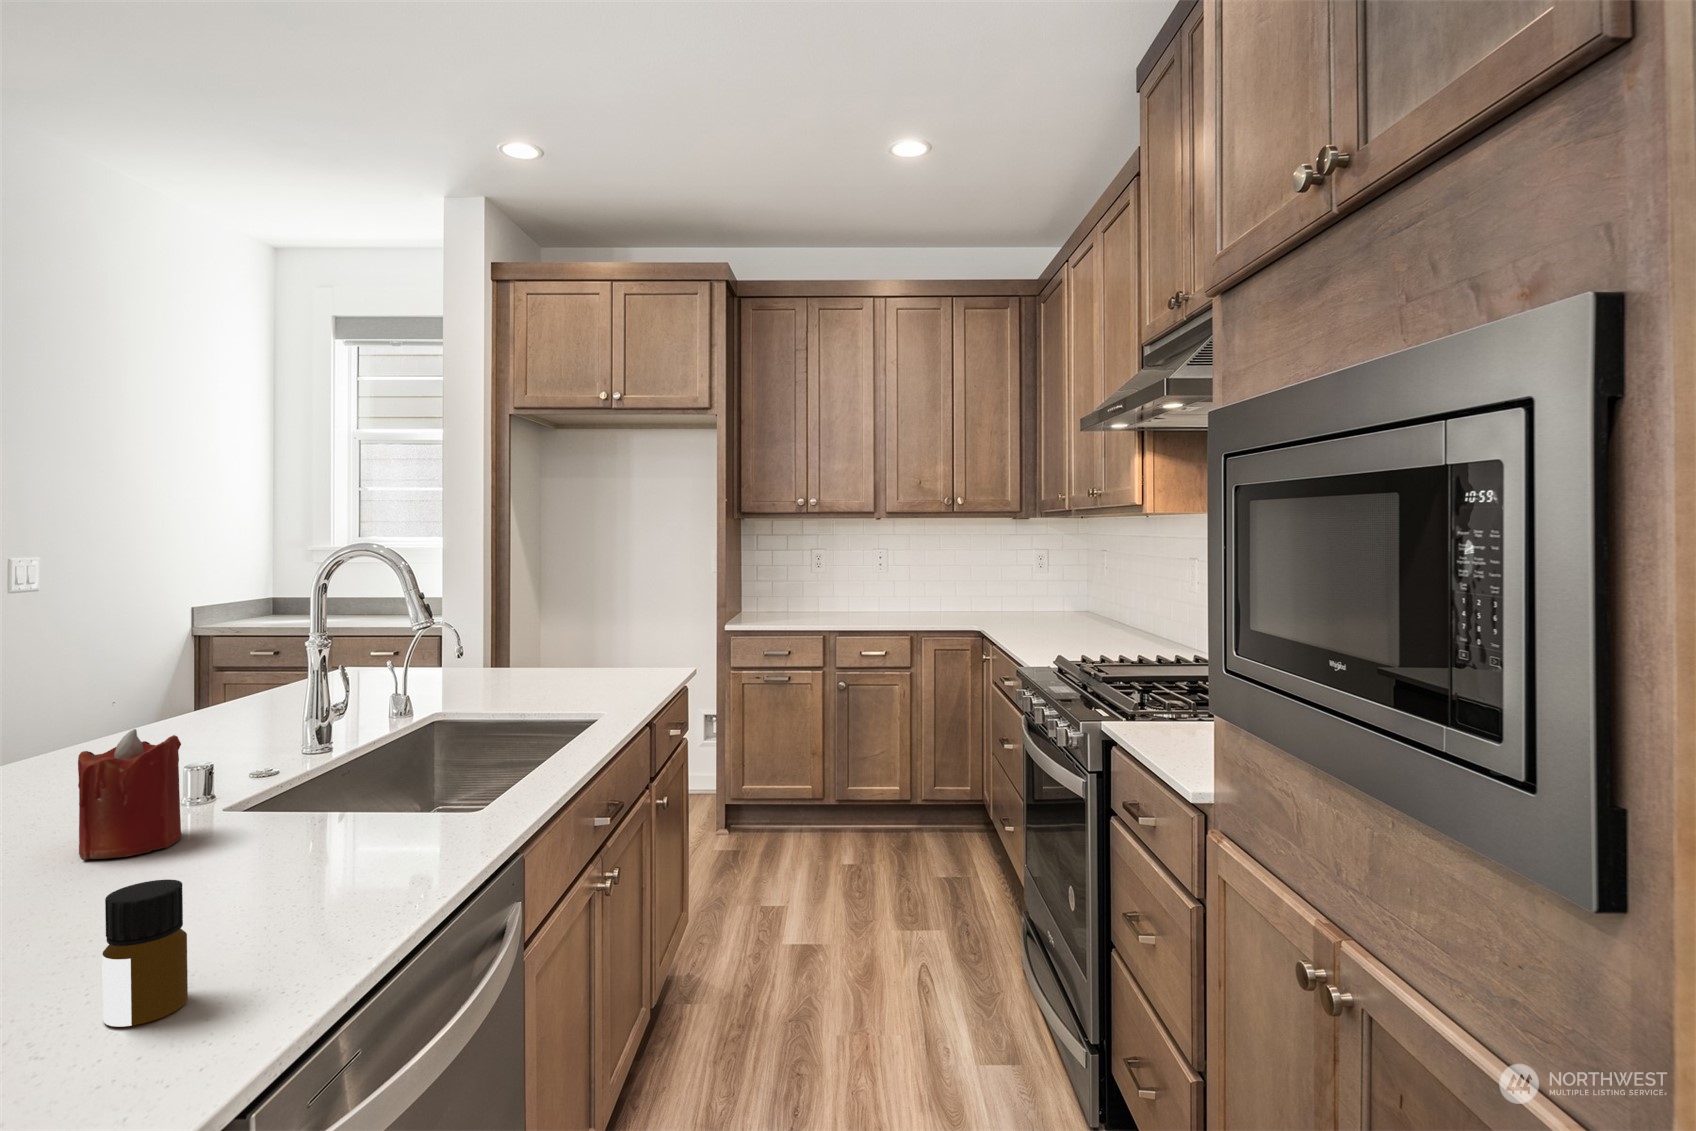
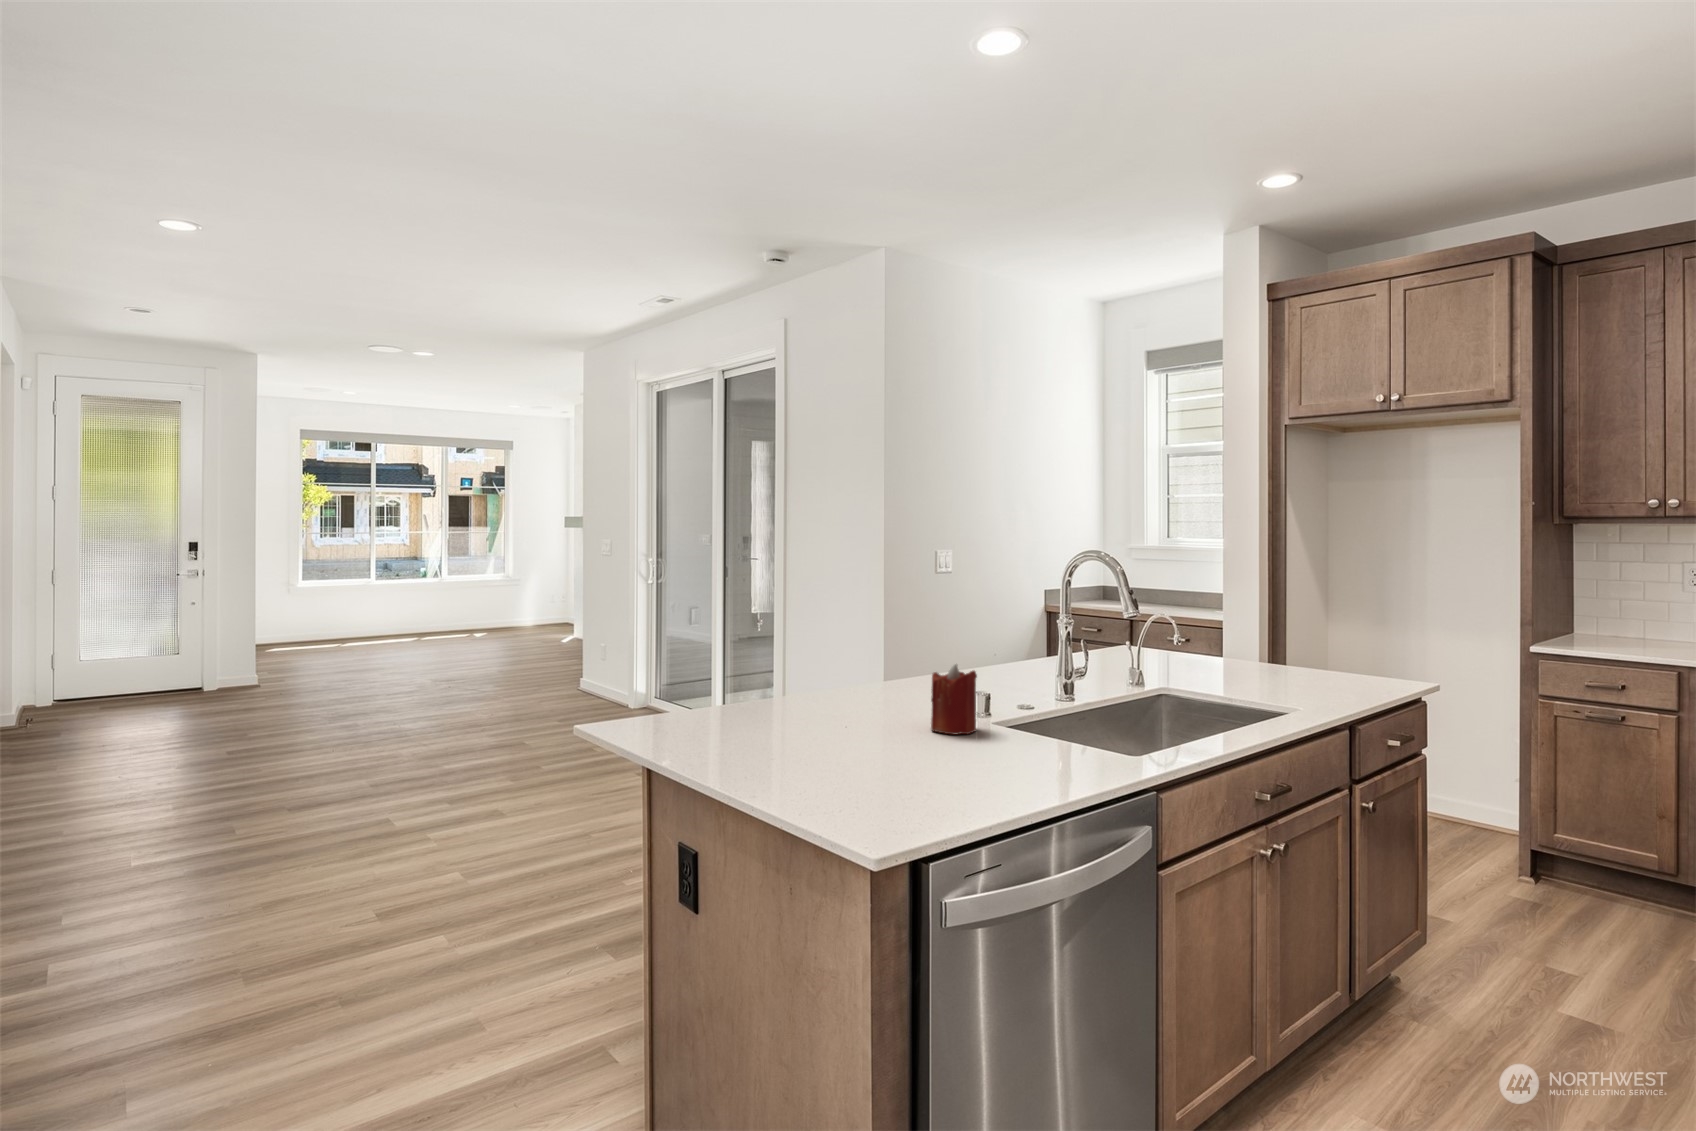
bottle: present [102,880,188,1027] -> none [915,736,949,804]

